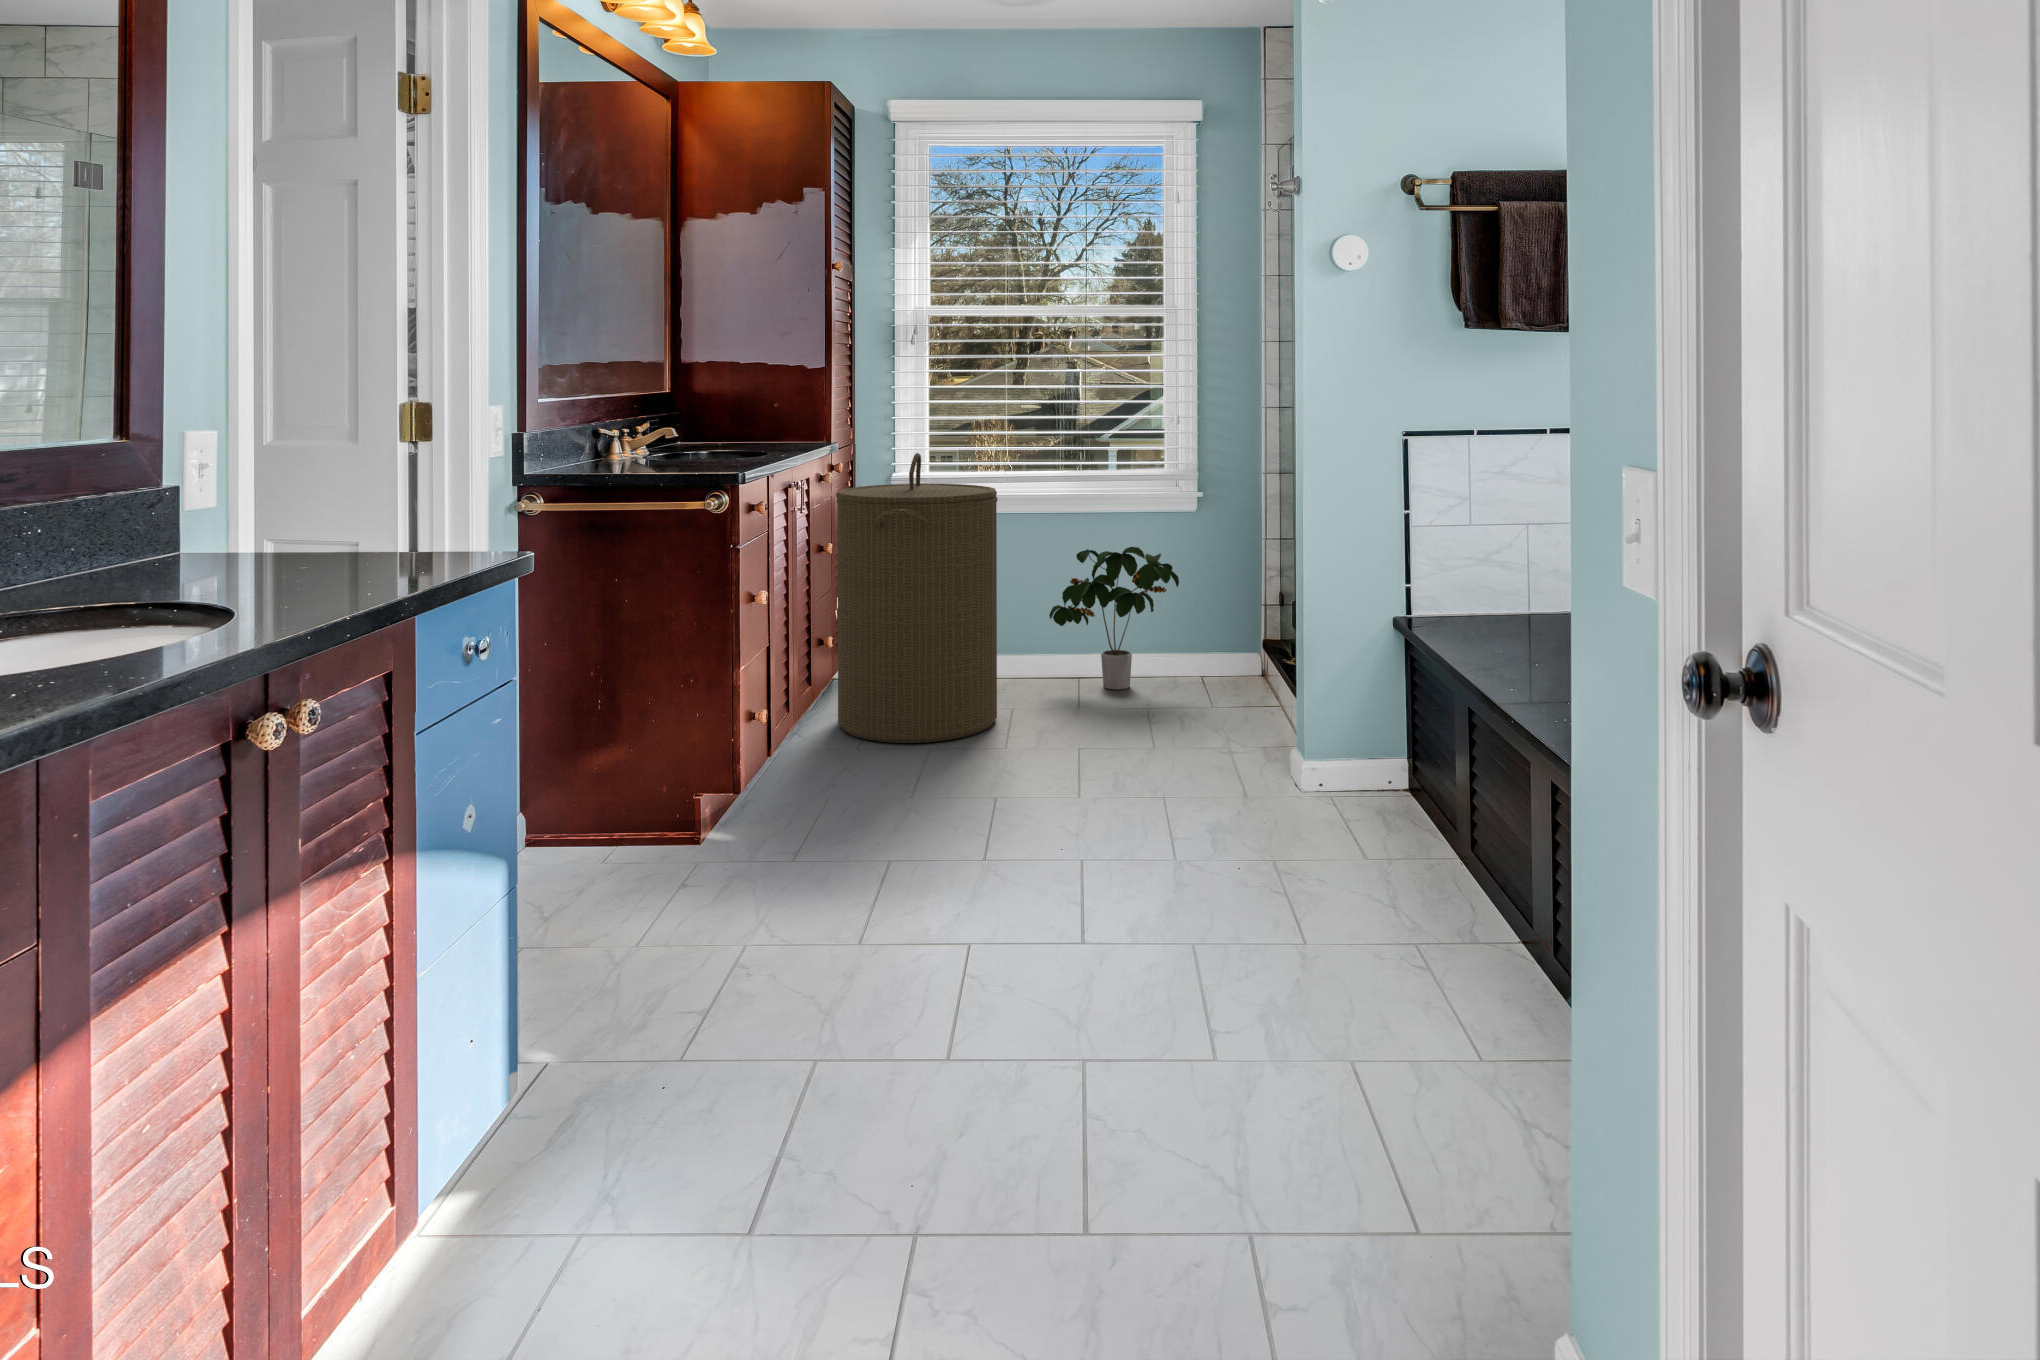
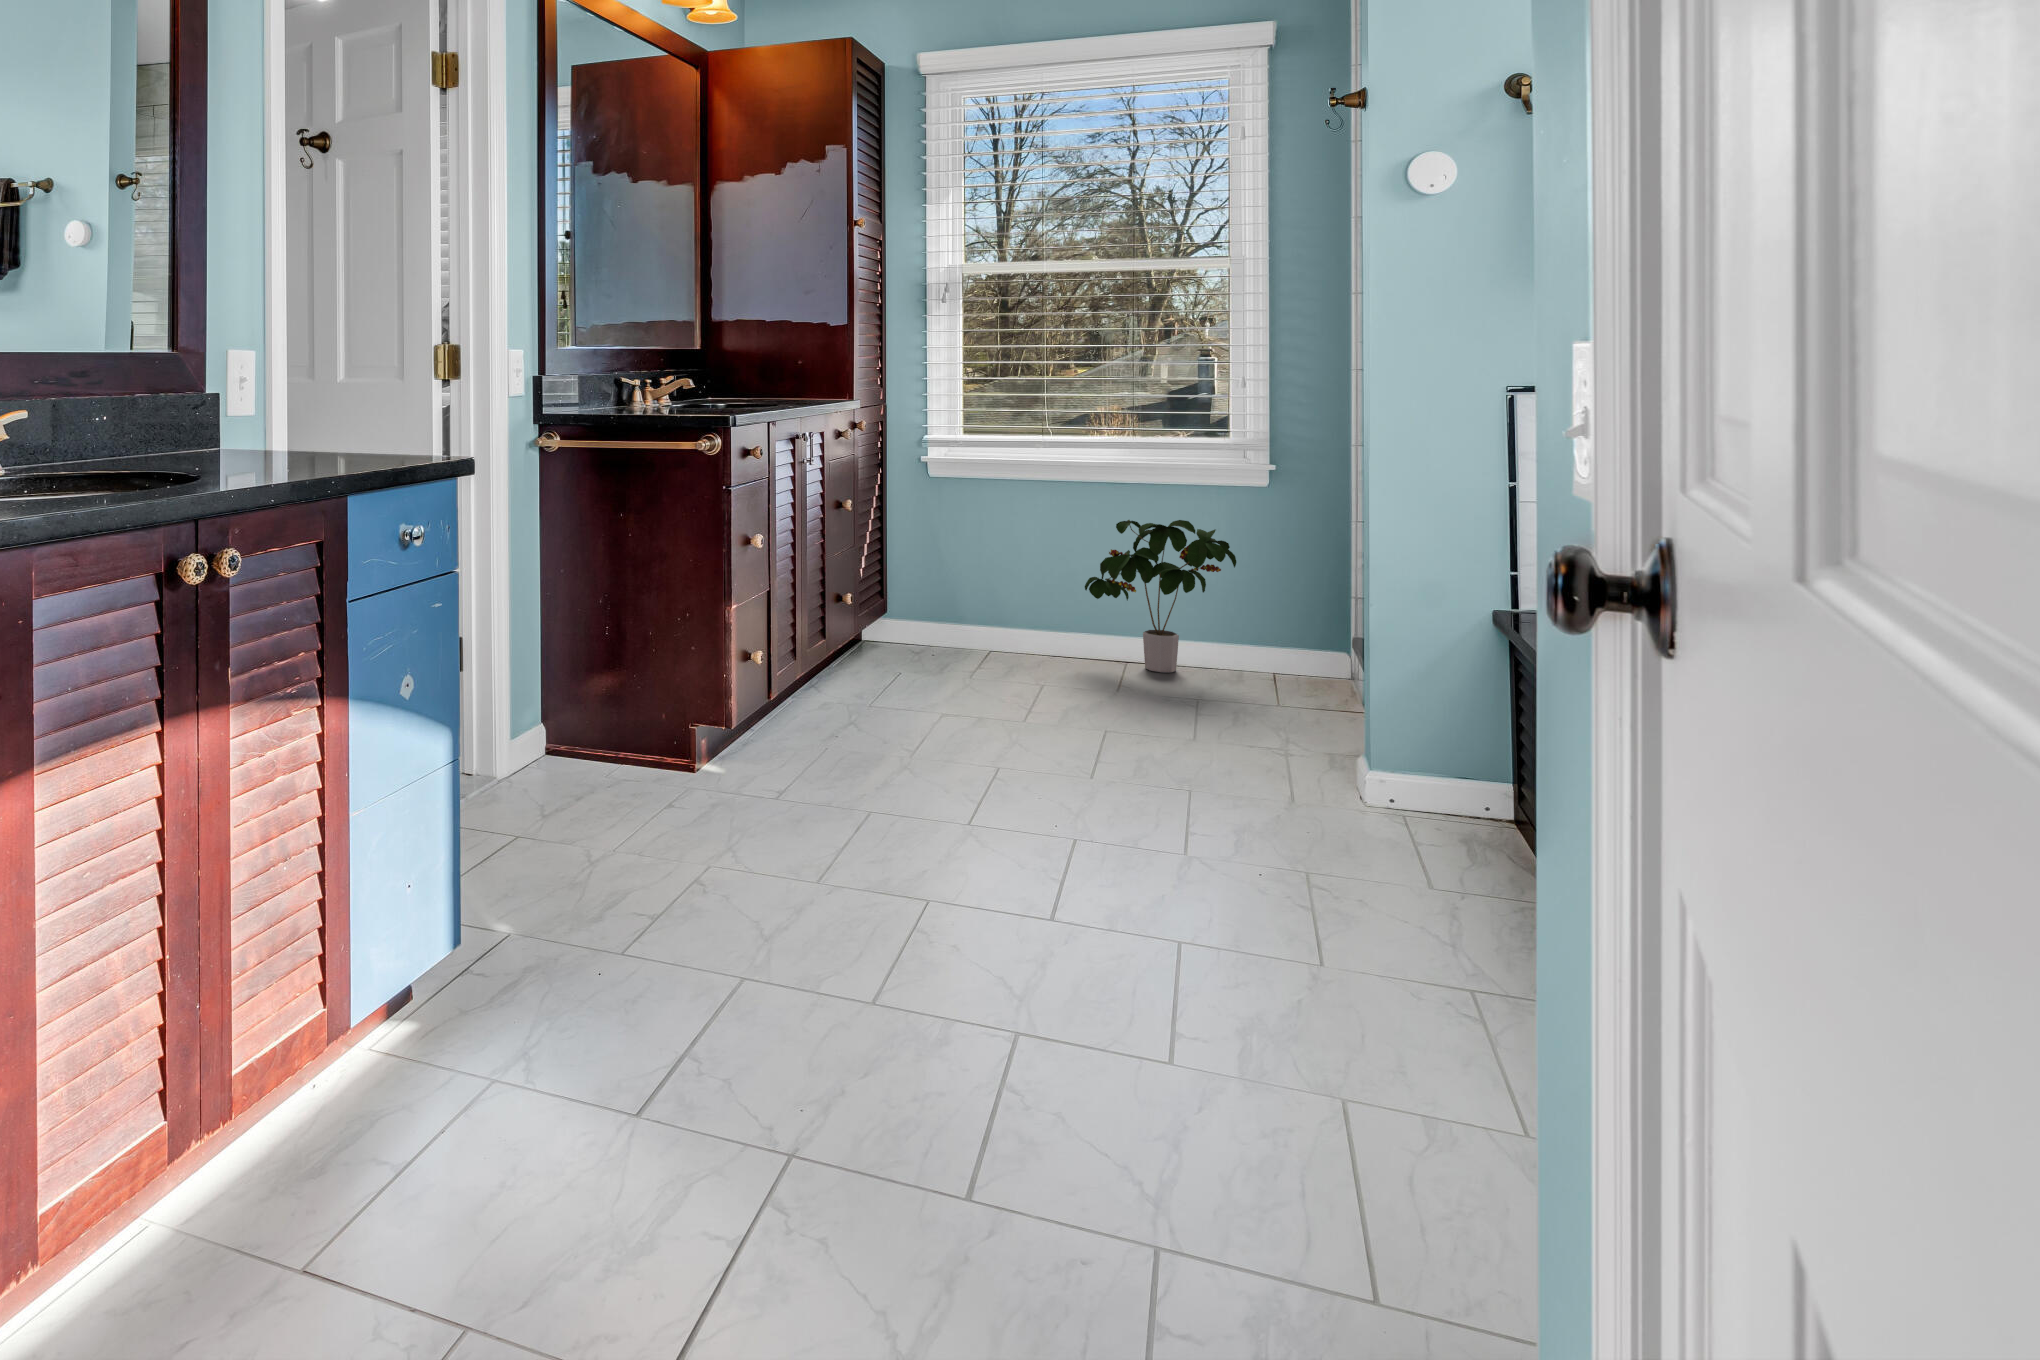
laundry hamper: present [836,453,998,743] -> none [853,409,1019,700]

